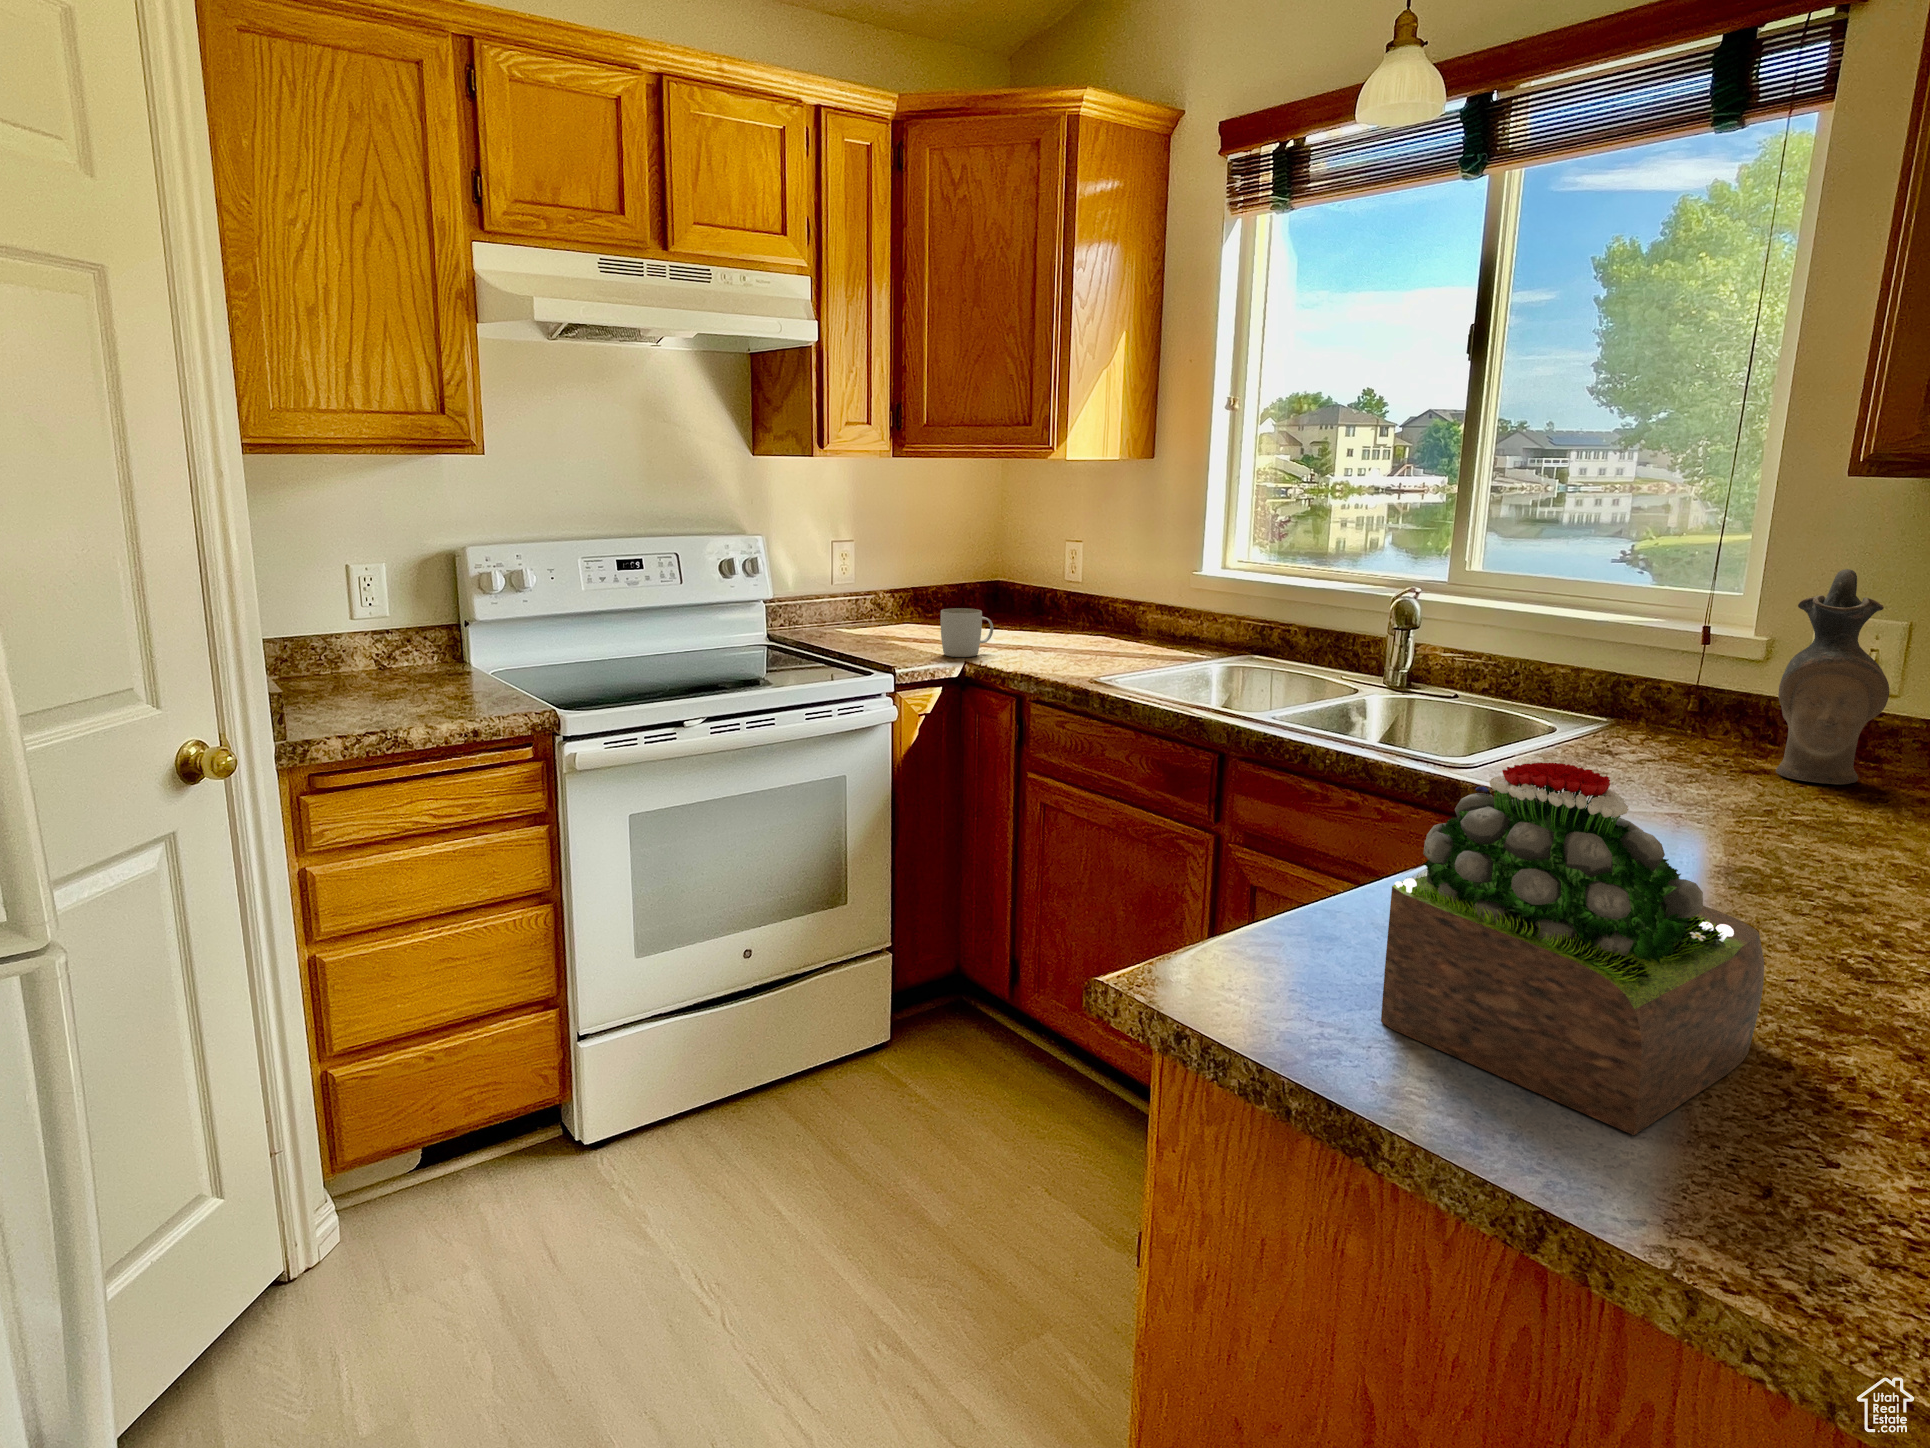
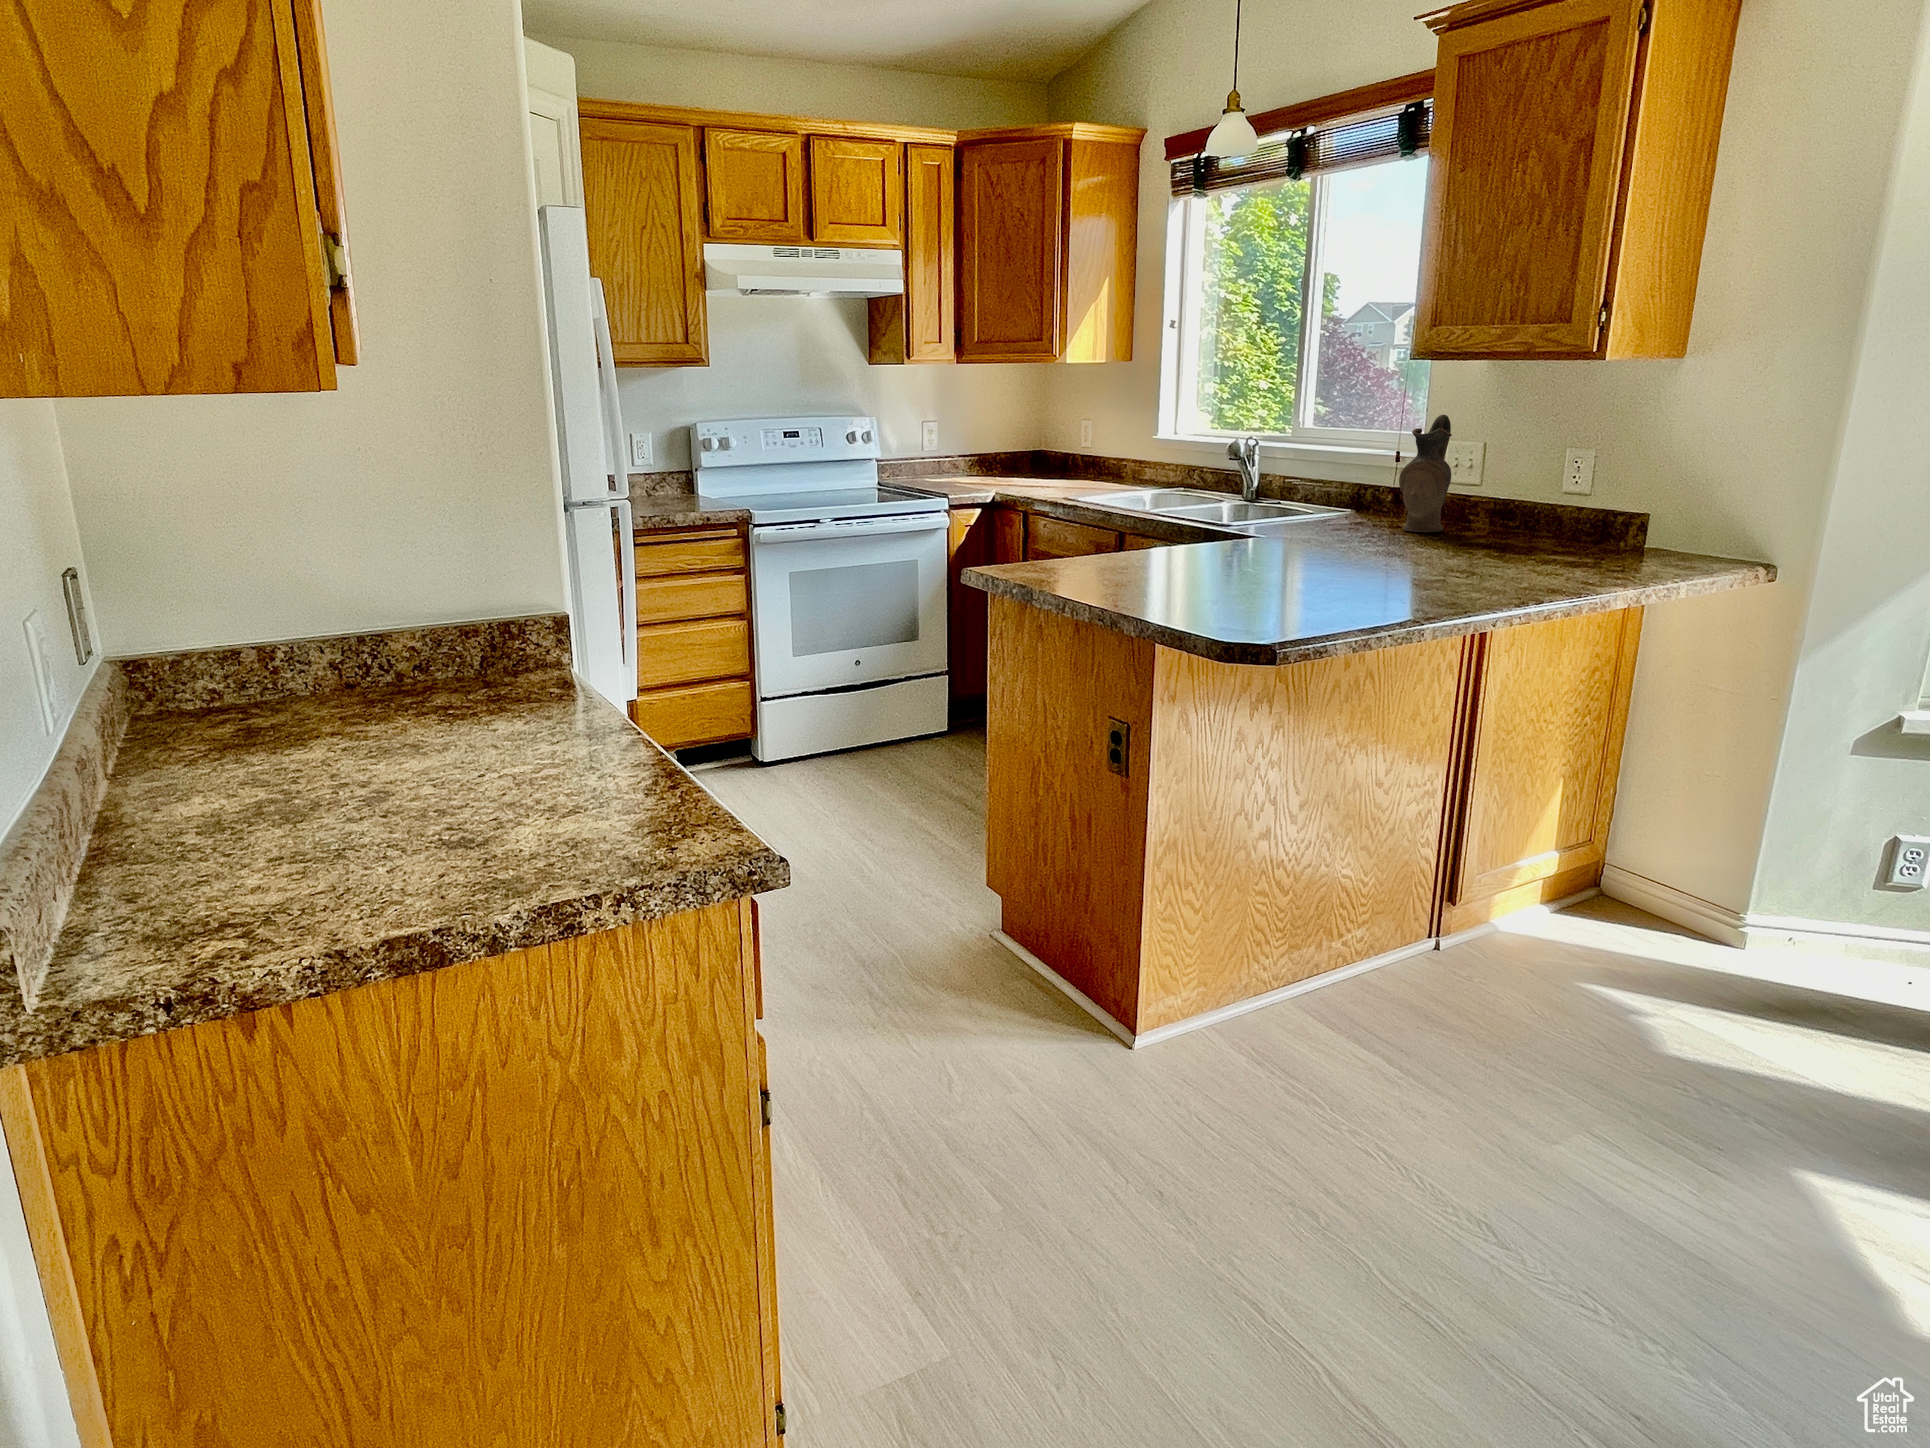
mug: present [940,608,993,657] -> none [981,461,1016,491]
succulent plant: present [1381,763,1764,1135] -> none [1066,470,1207,590]

